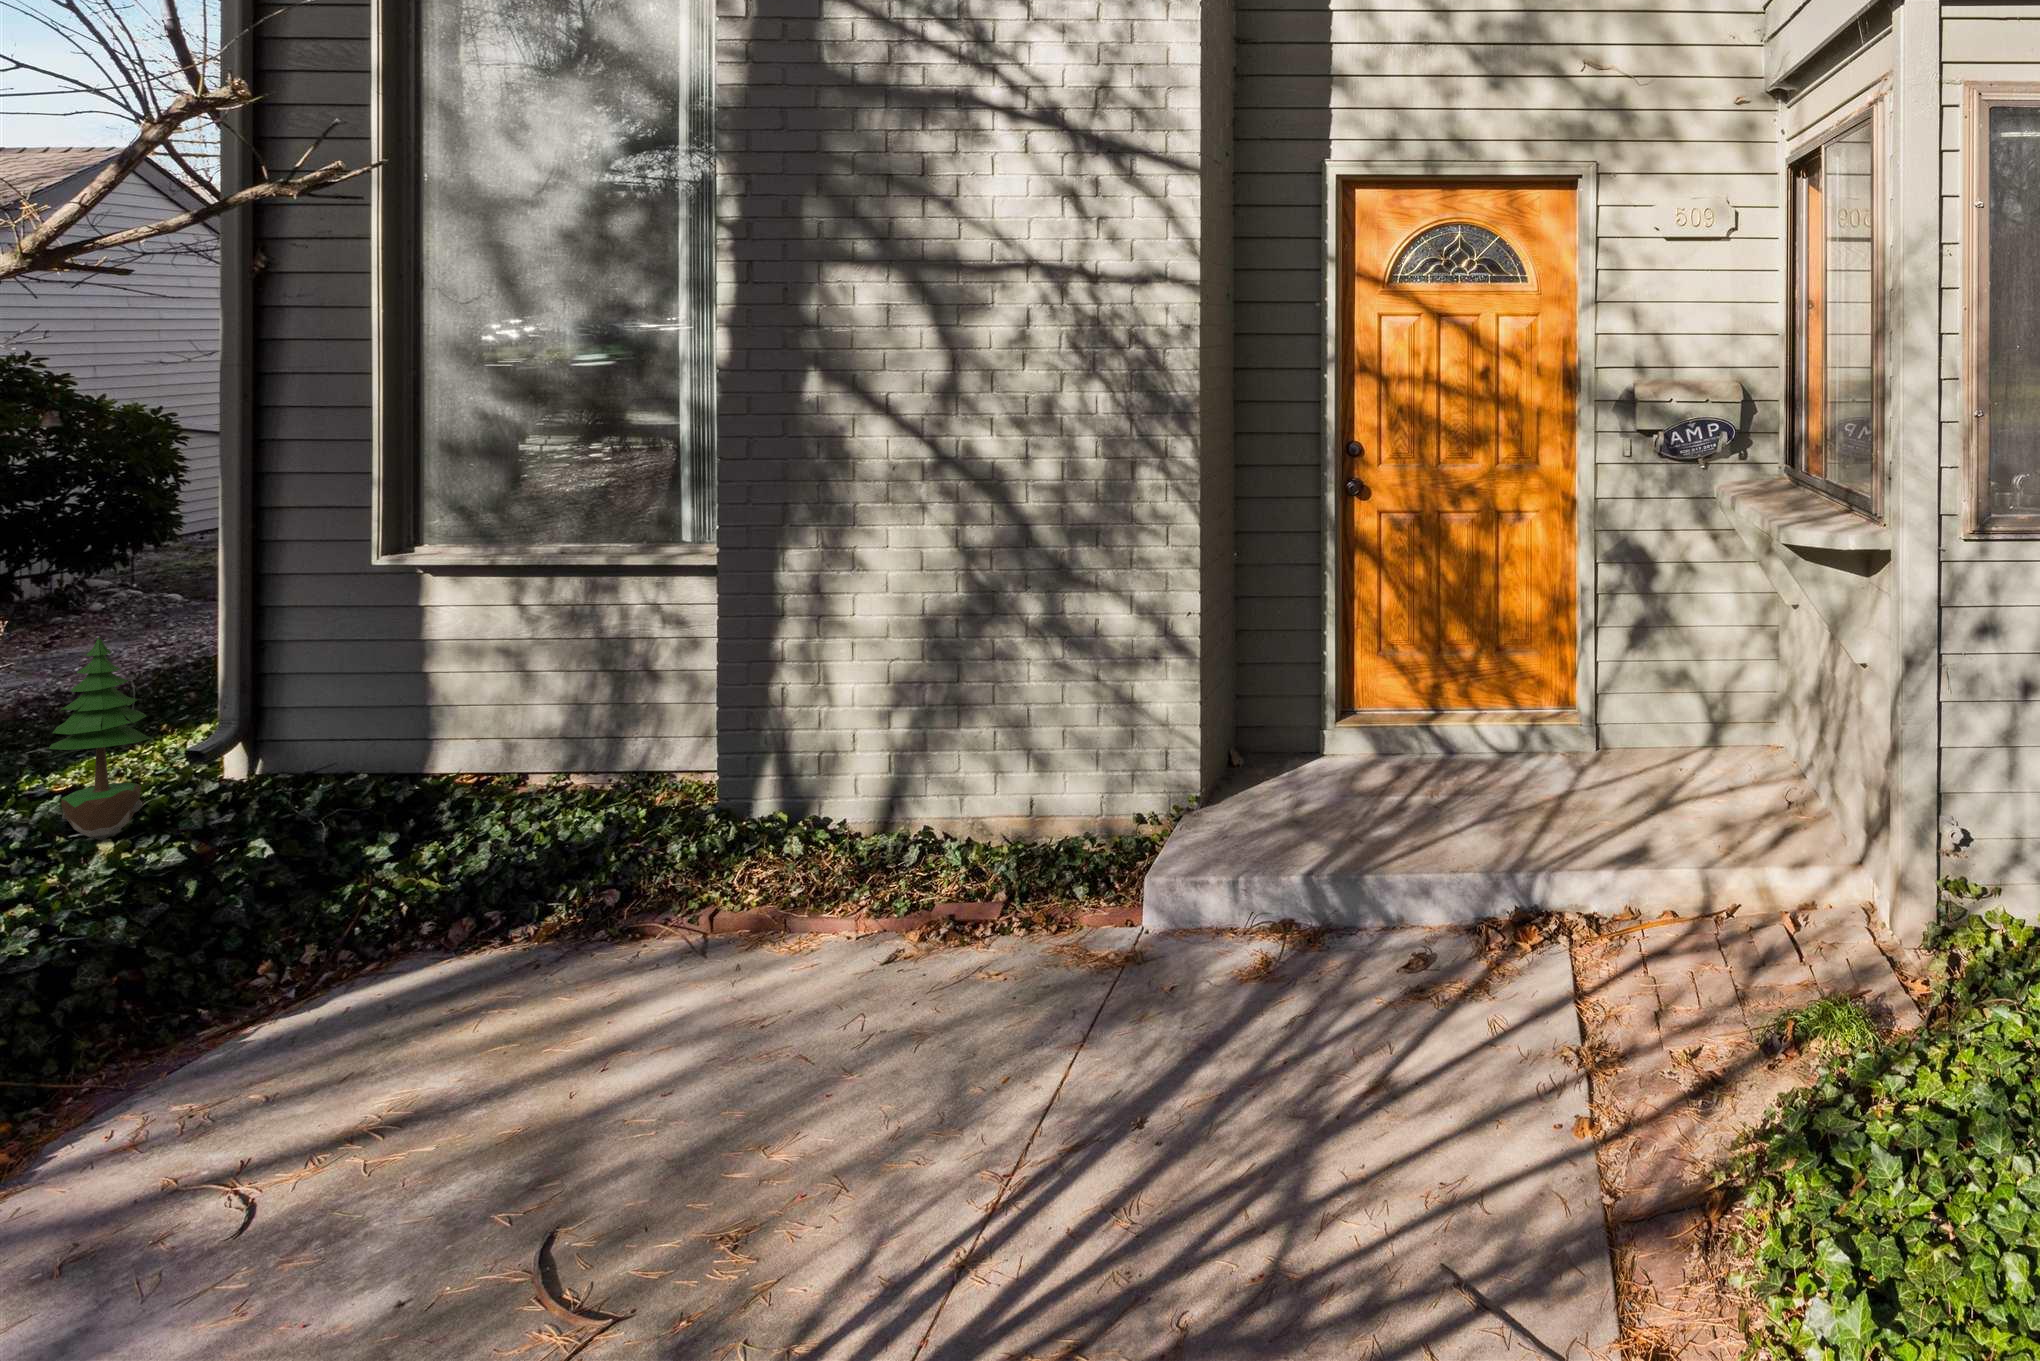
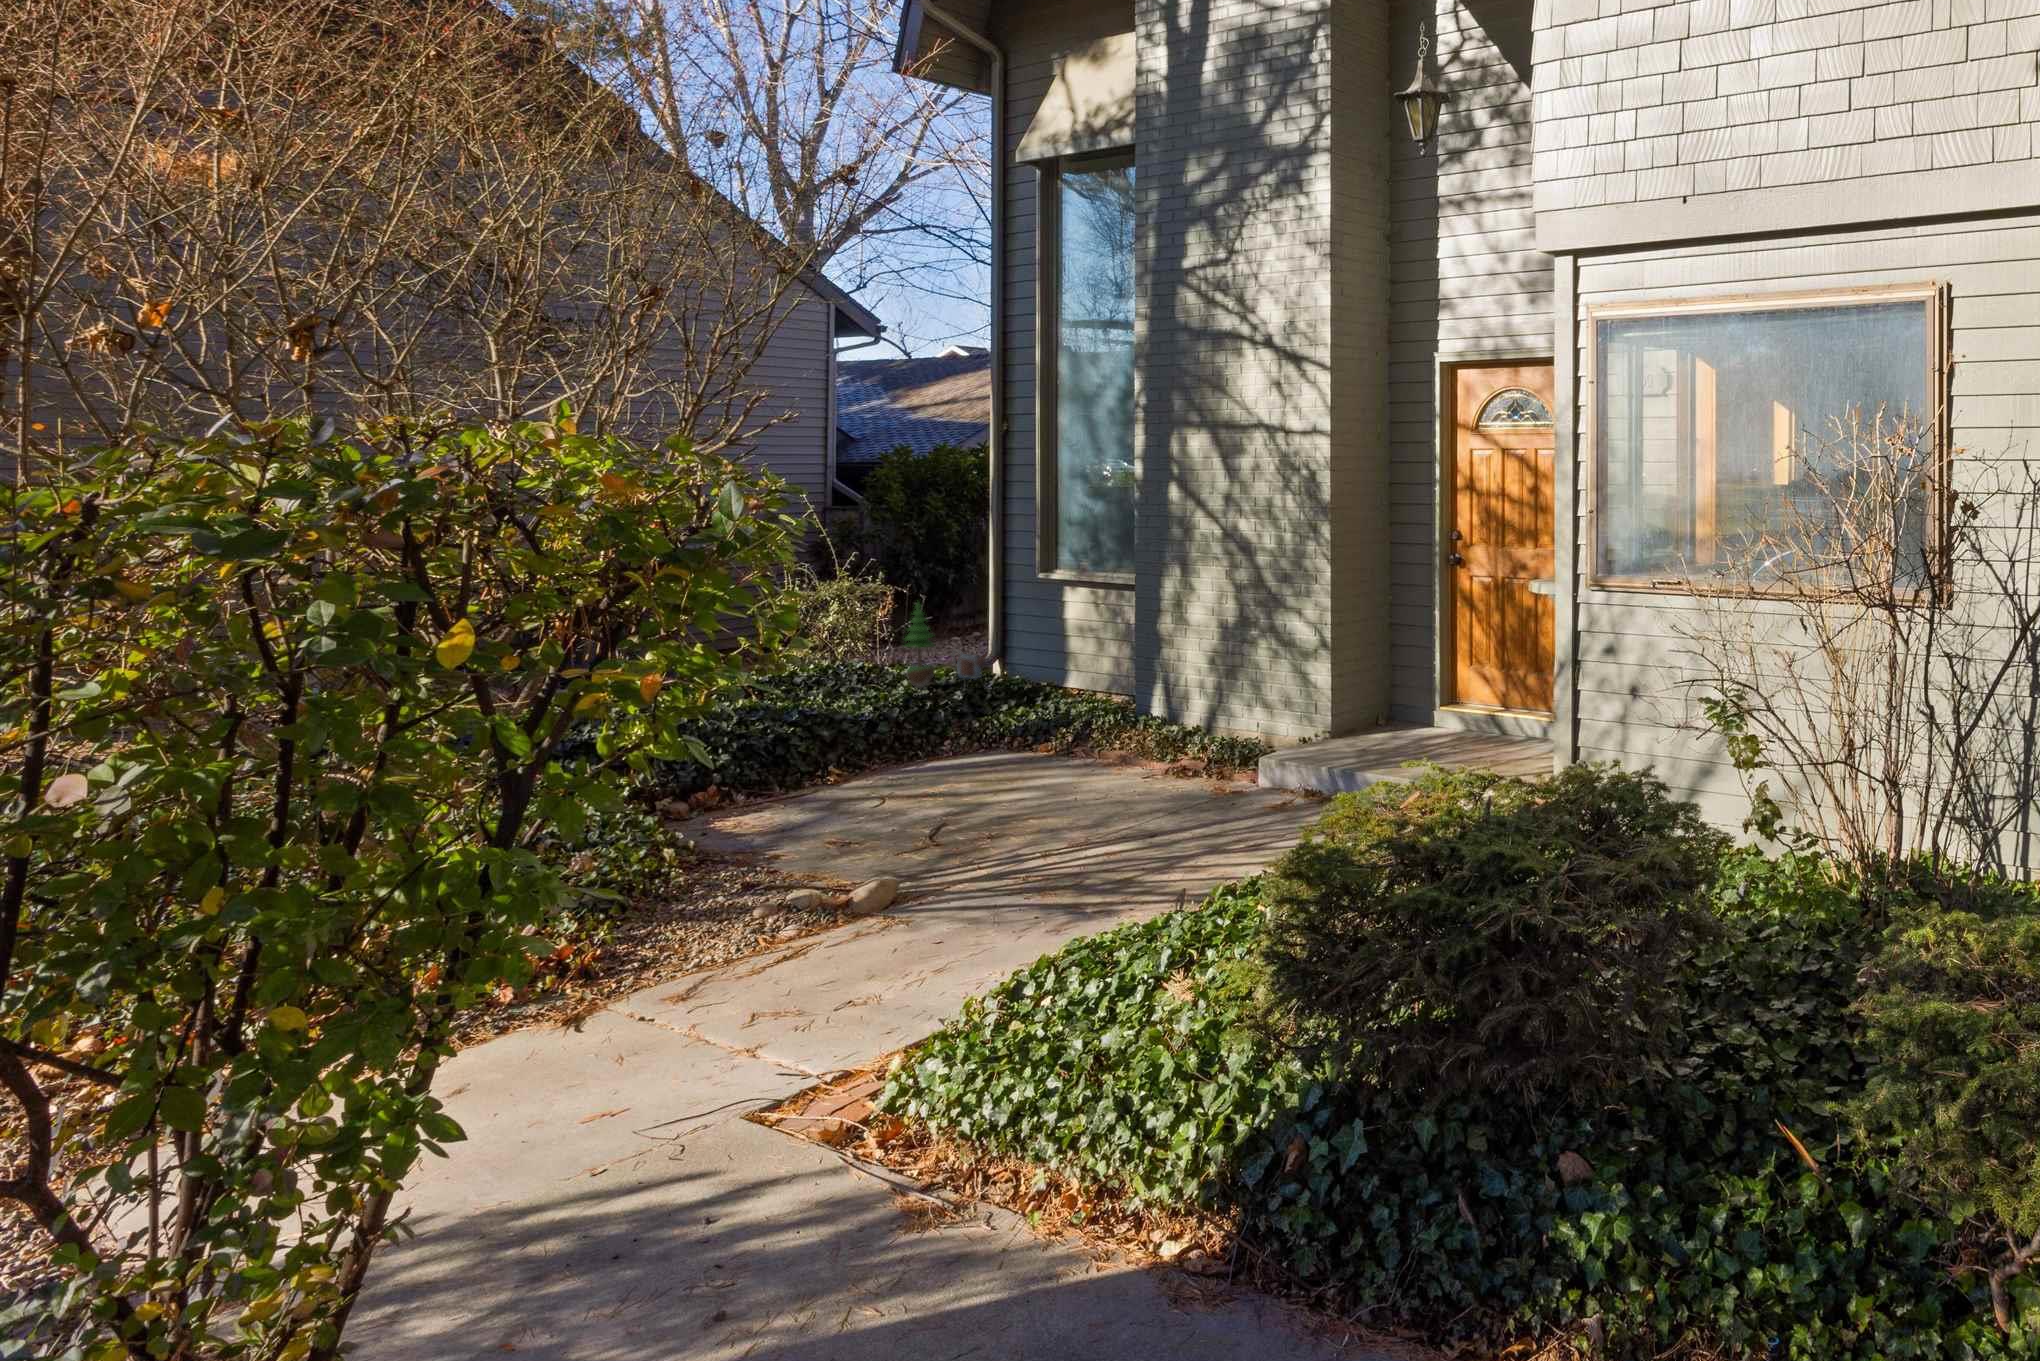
watering can: none [142,733,266,797] -> present [952,650,989,679]

